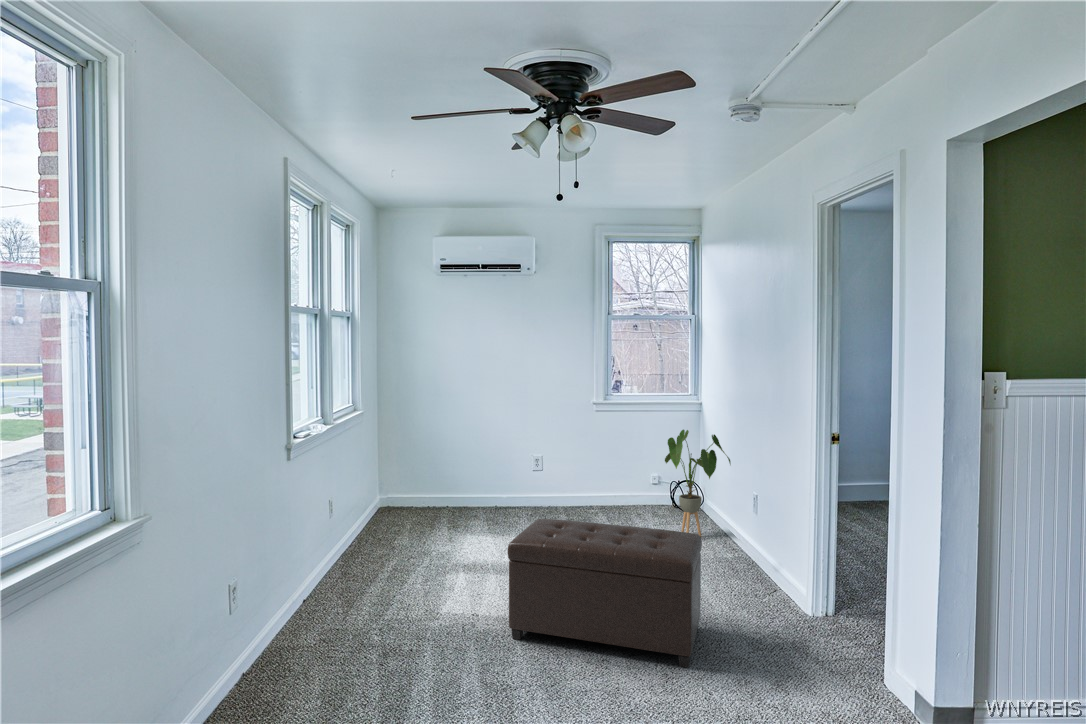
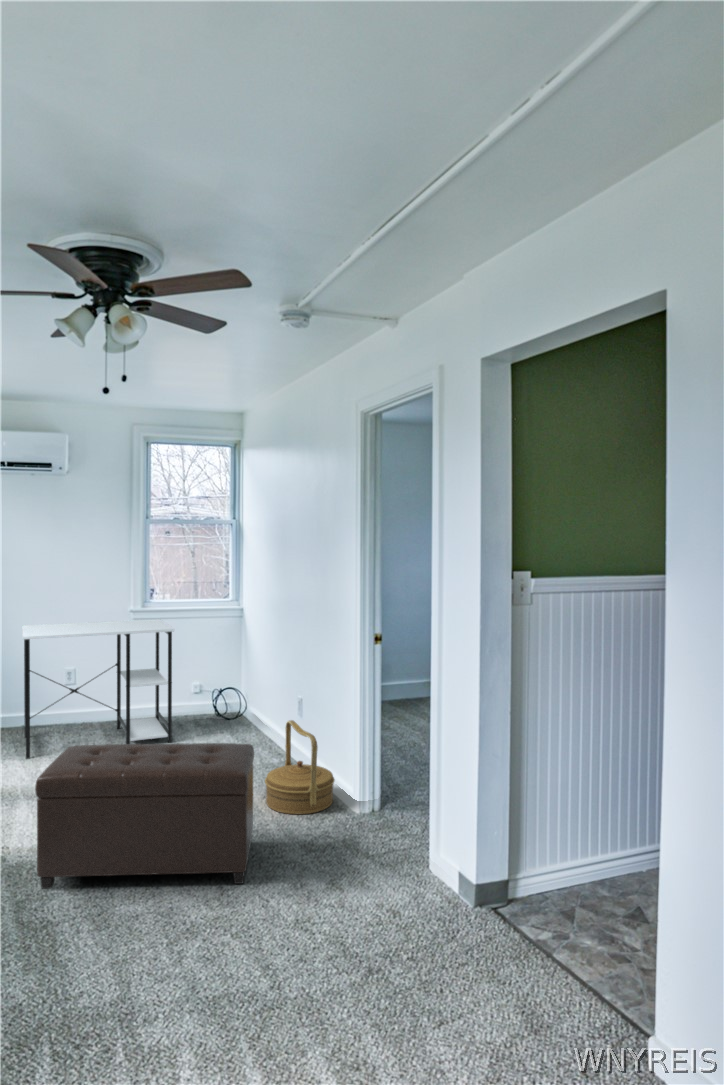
desk: none [511,415,635,525] -> present [22,619,174,759]
house plant: present [665,430,731,536] -> none [208,633,278,752]
woven basket: none [714,515,785,609] -> present [265,720,335,814]

